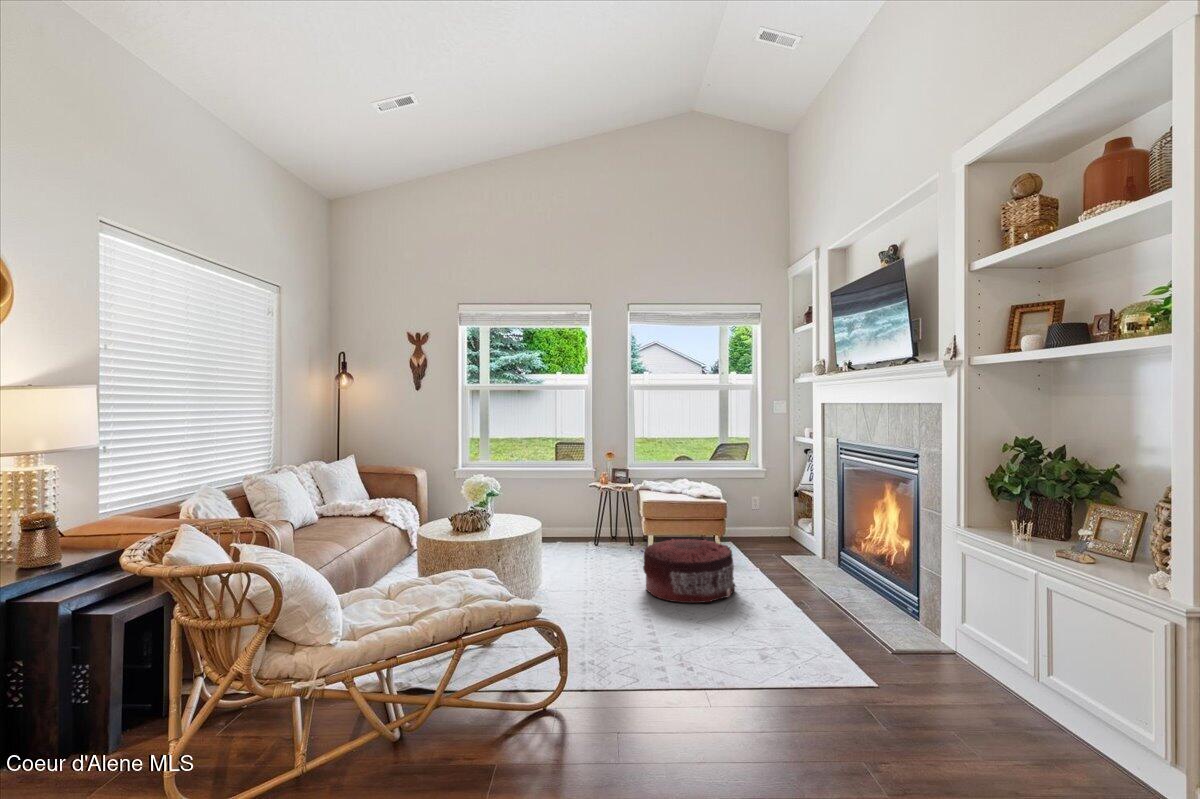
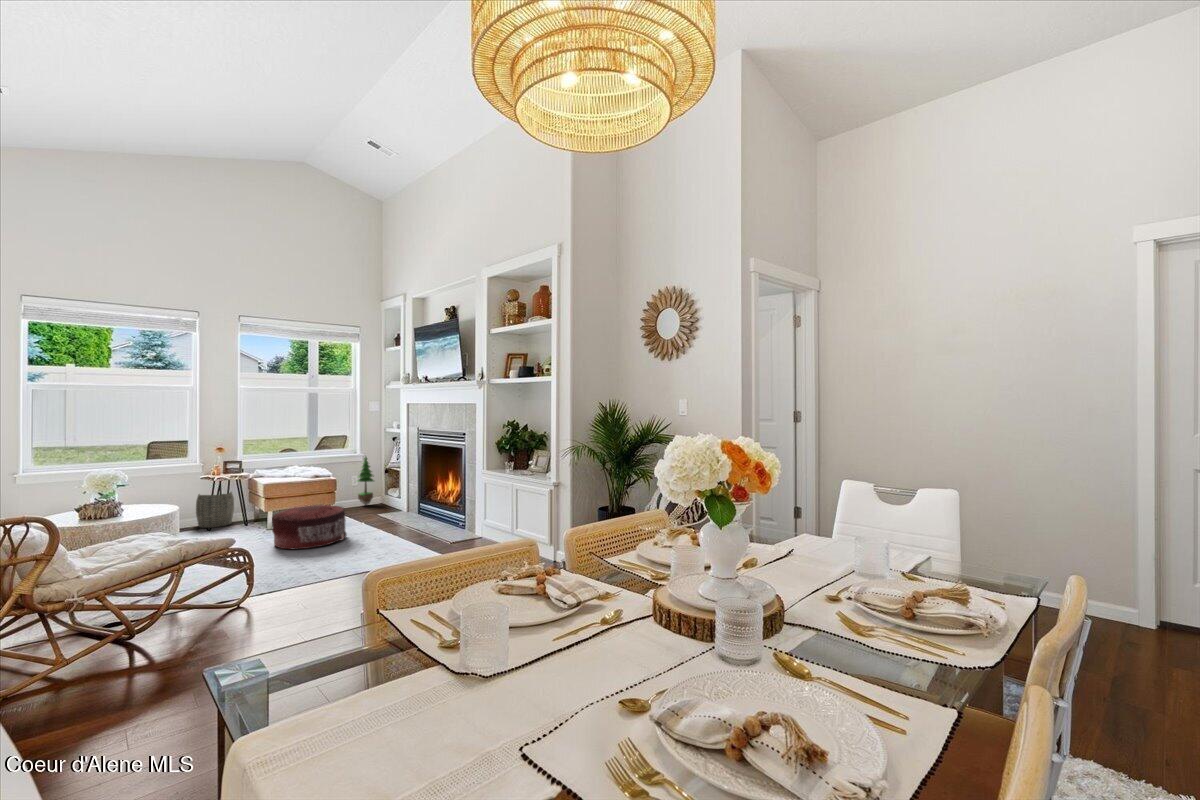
potted tree: none [757,471,782,539] -> present [357,457,374,505]
woven basket: none [583,502,620,545] -> present [196,492,234,528]

